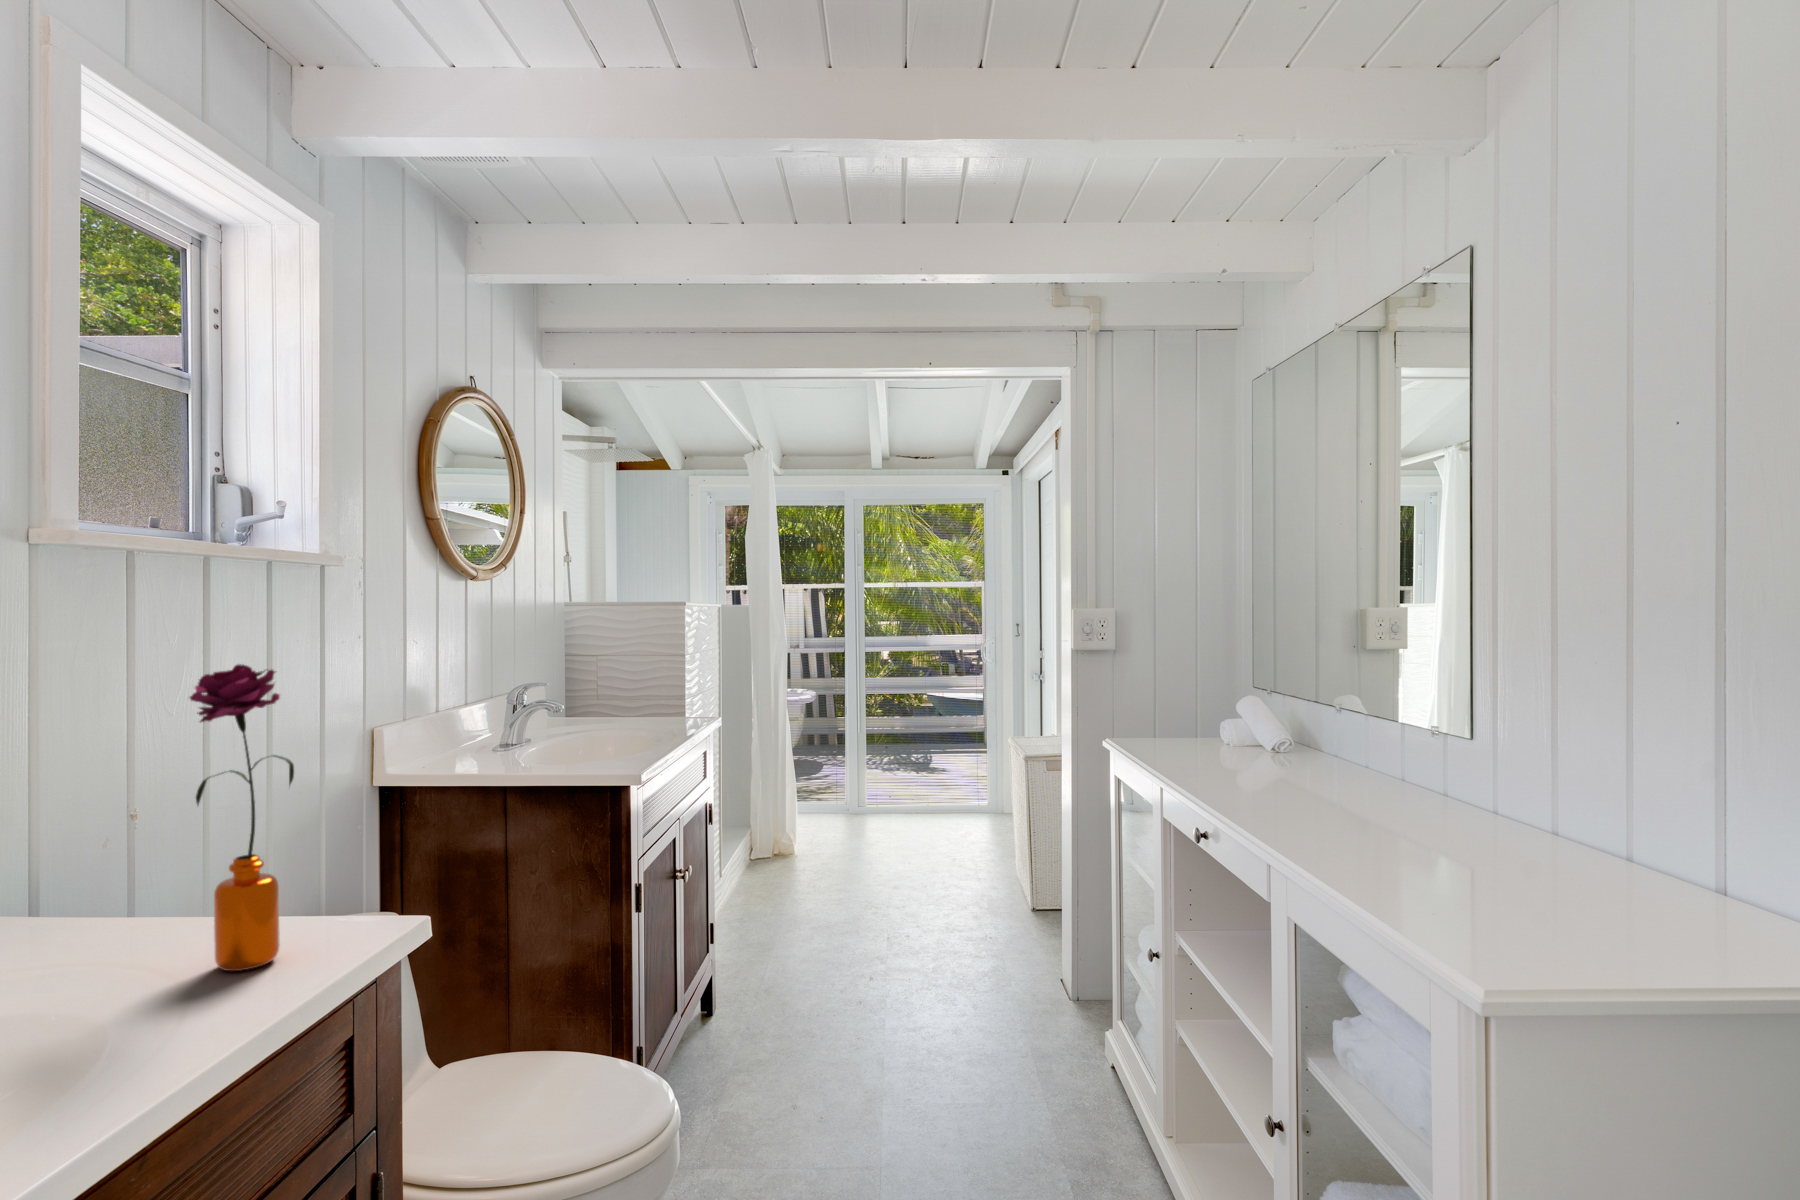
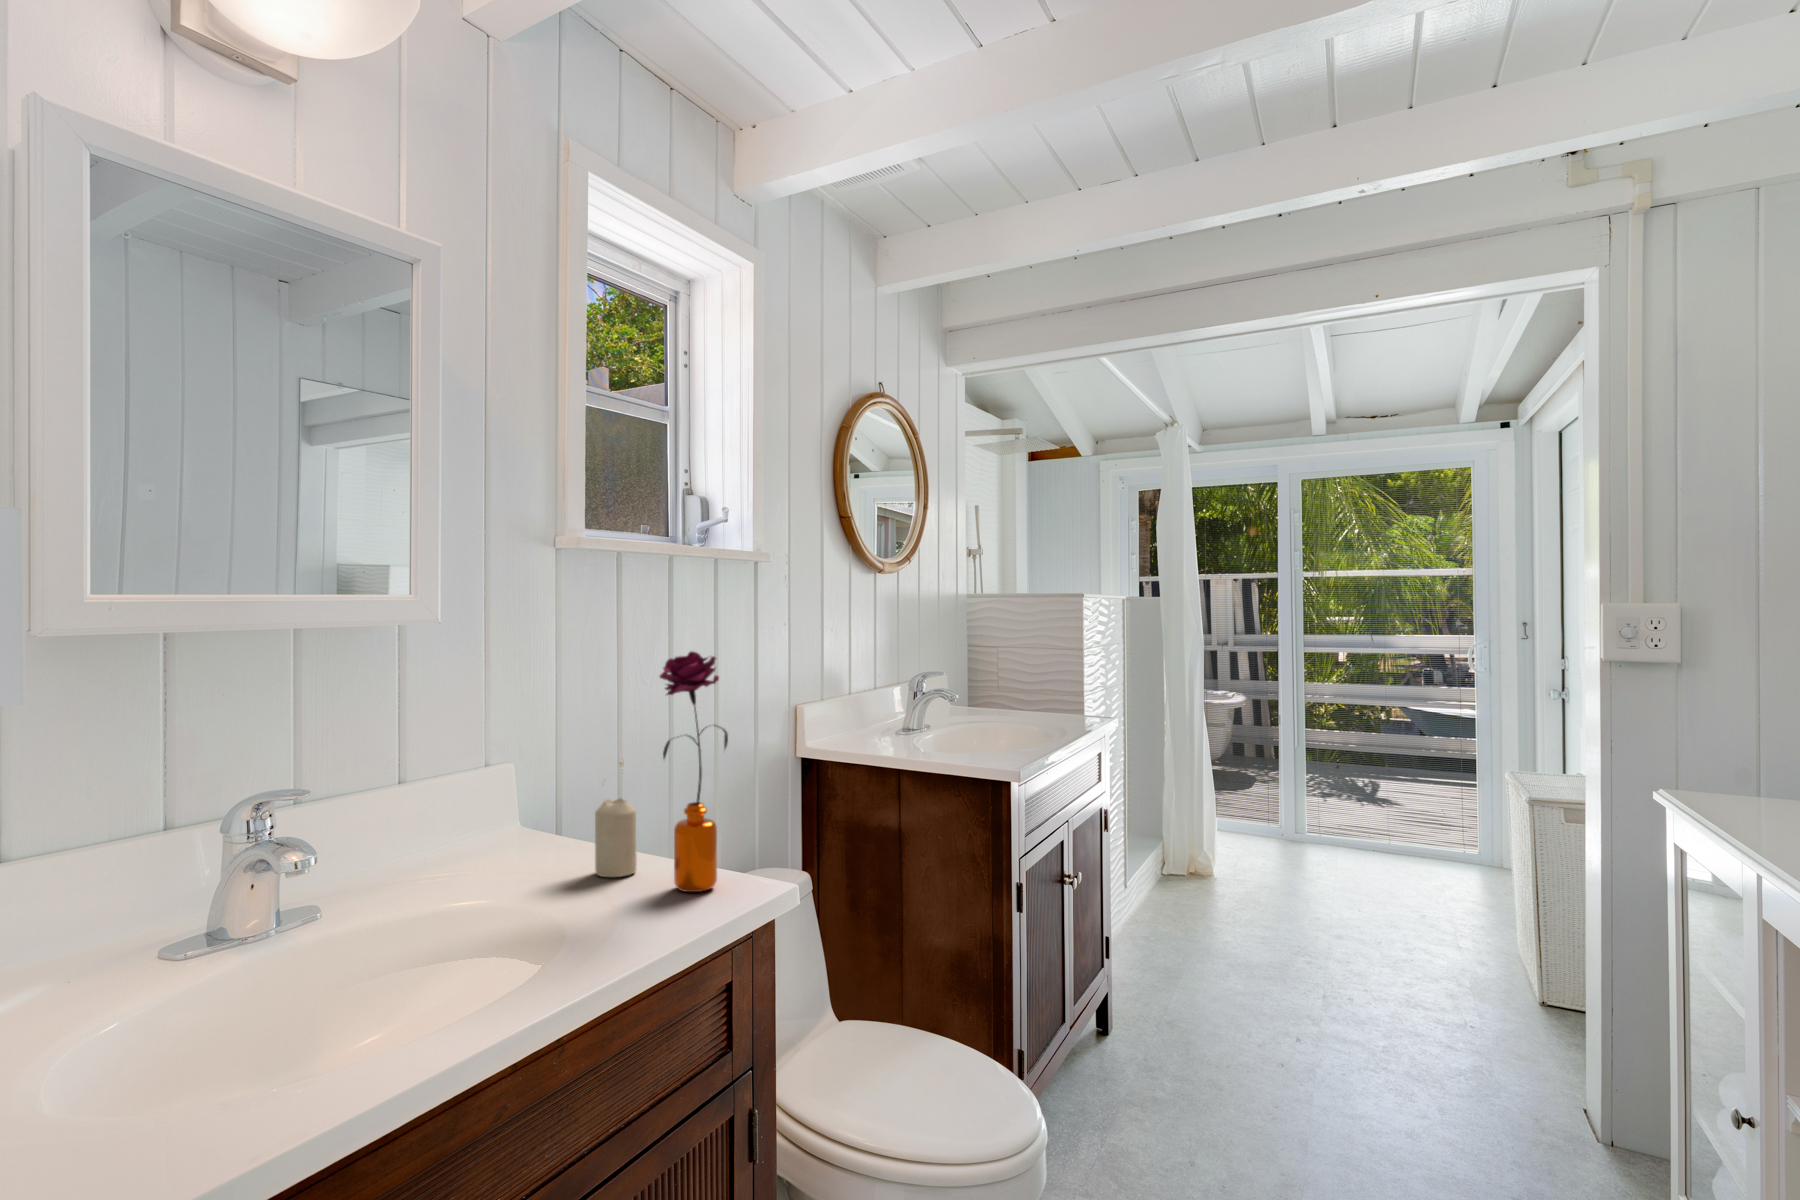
candle: none [87,860,155,968] -> present [595,798,637,877]

